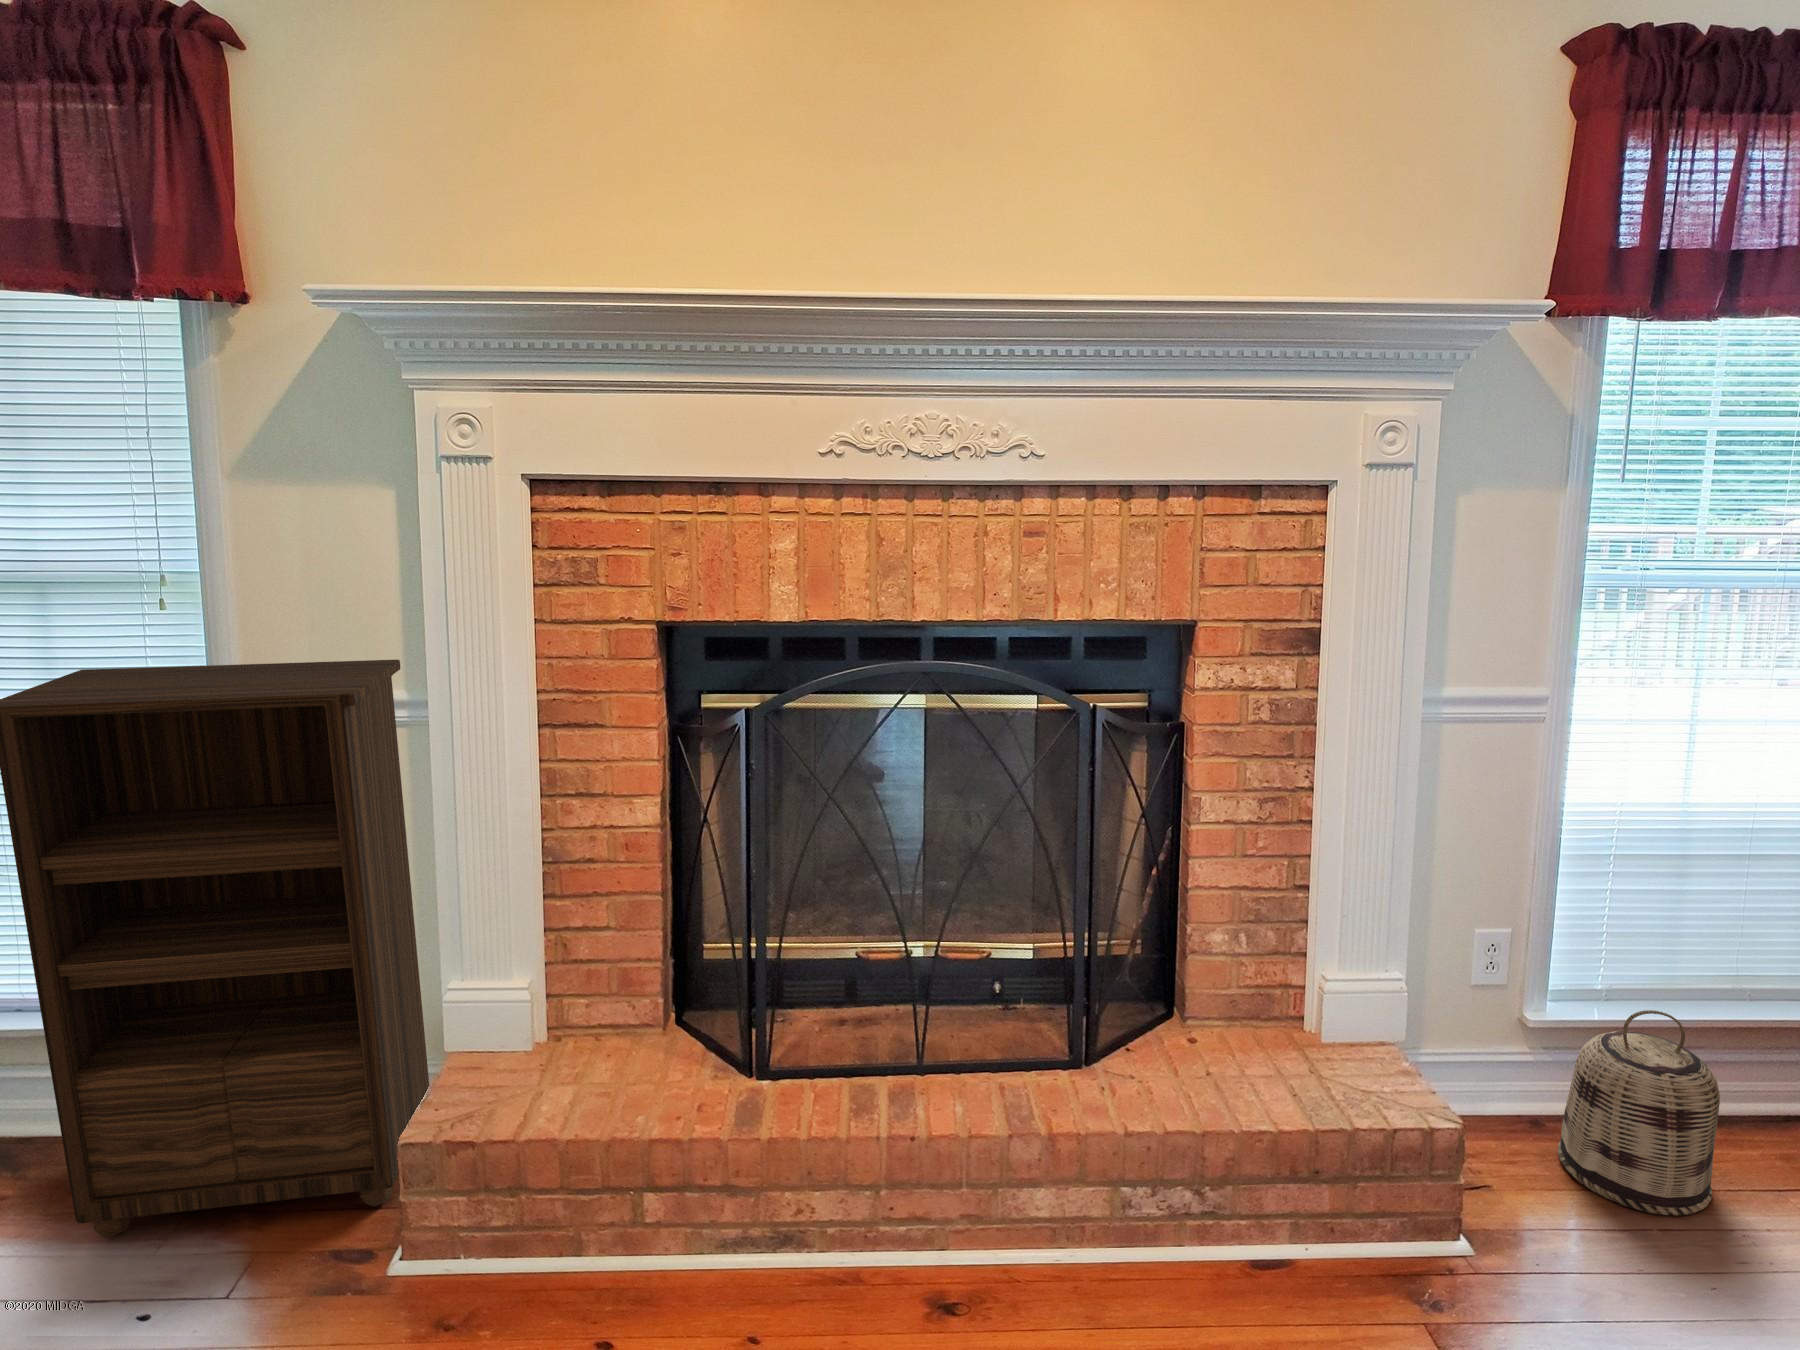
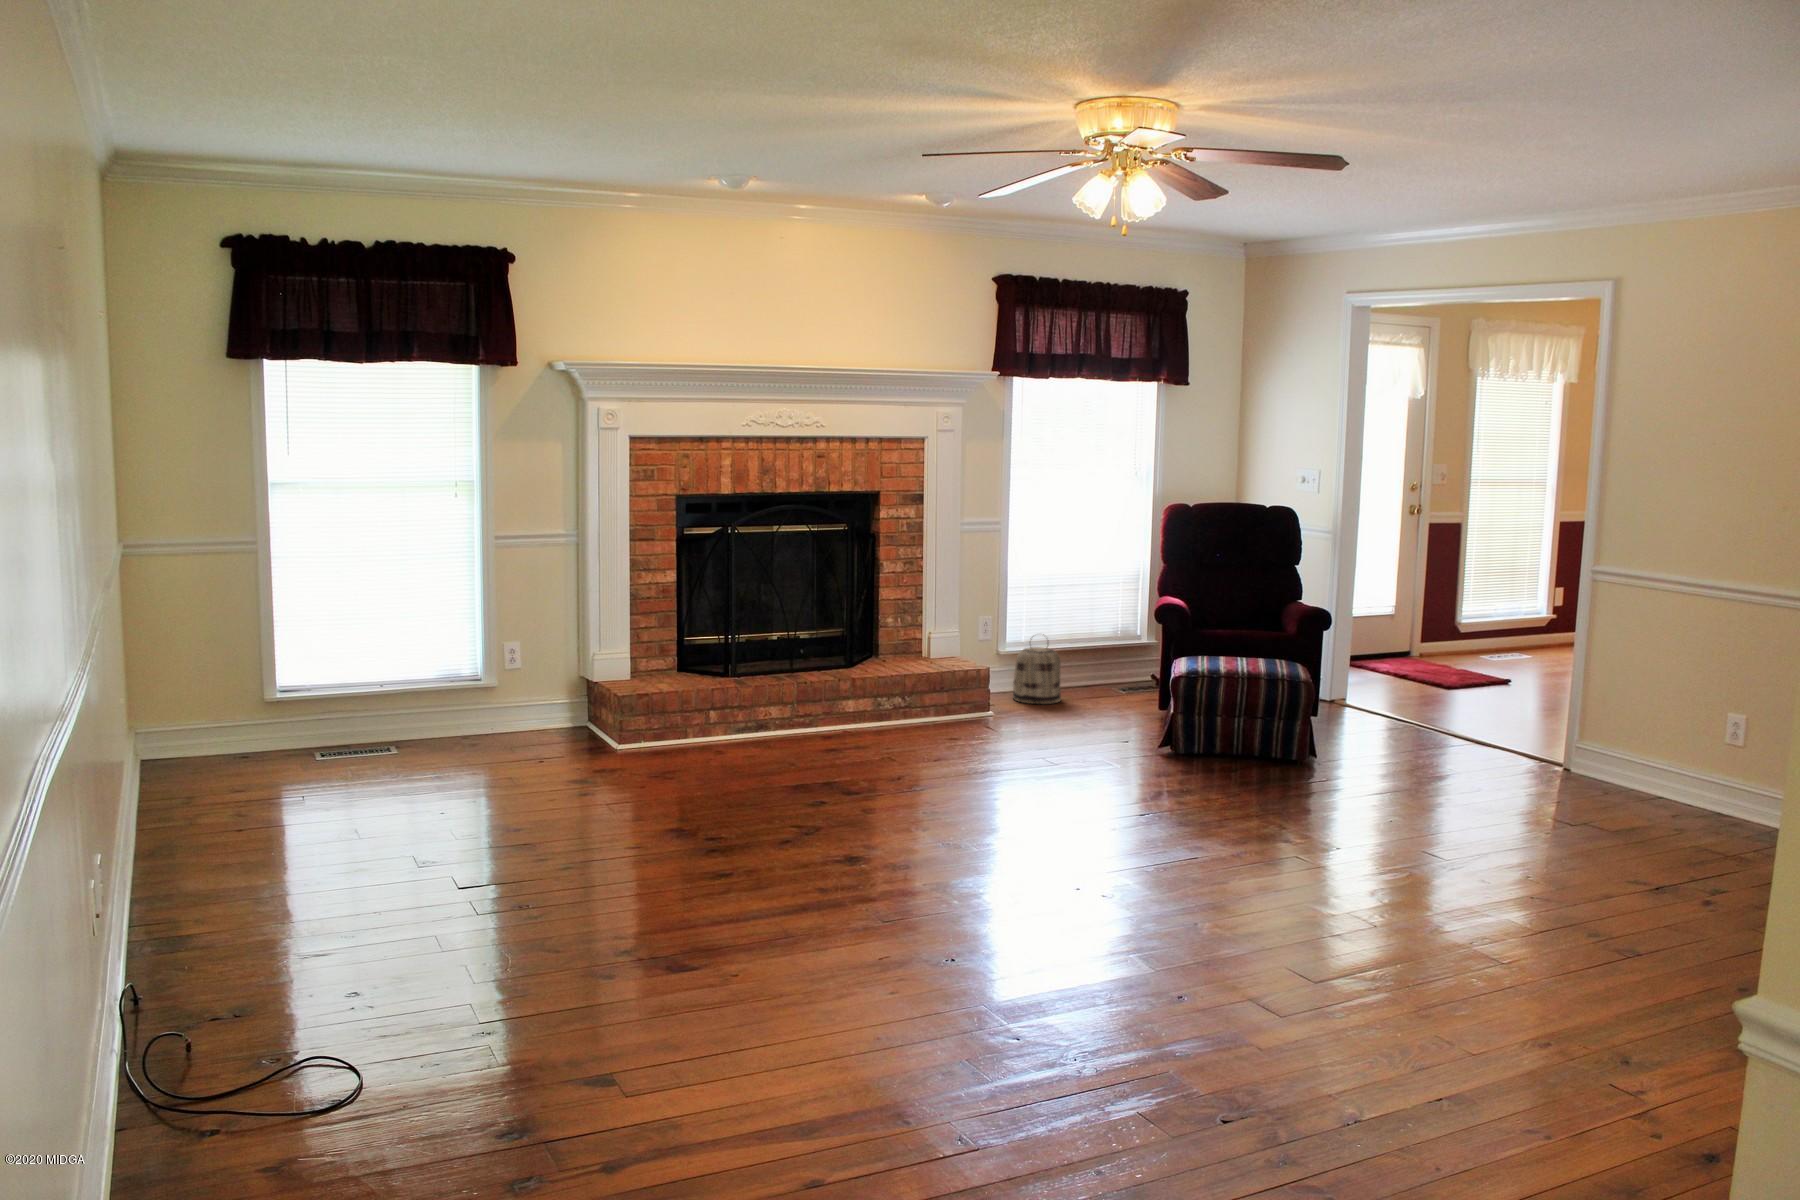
bookshelf: present [0,660,429,1238] -> none [438,514,595,761]

